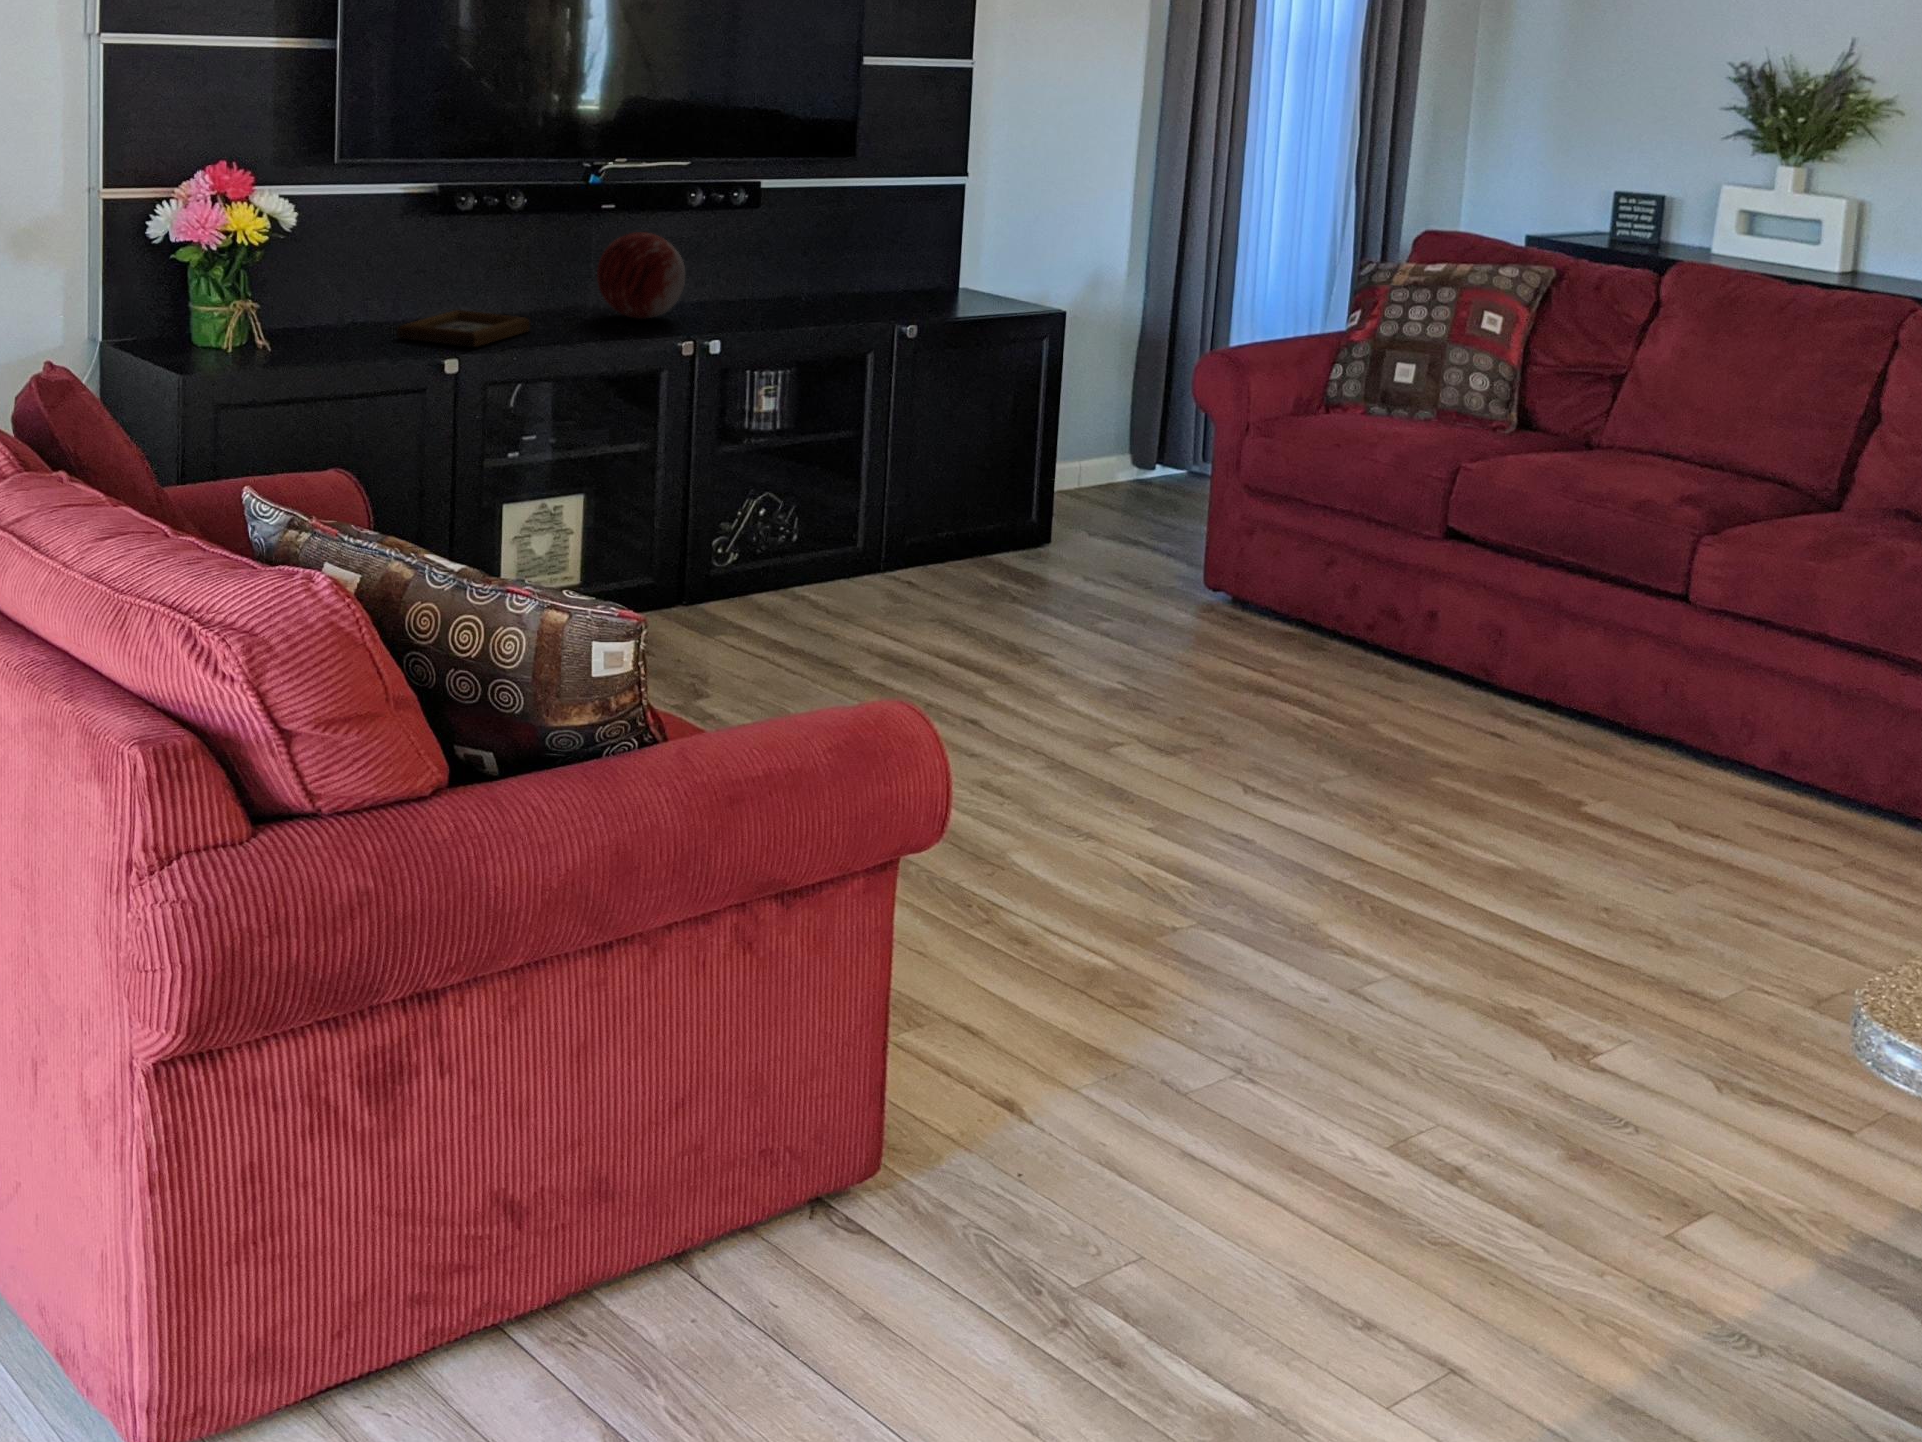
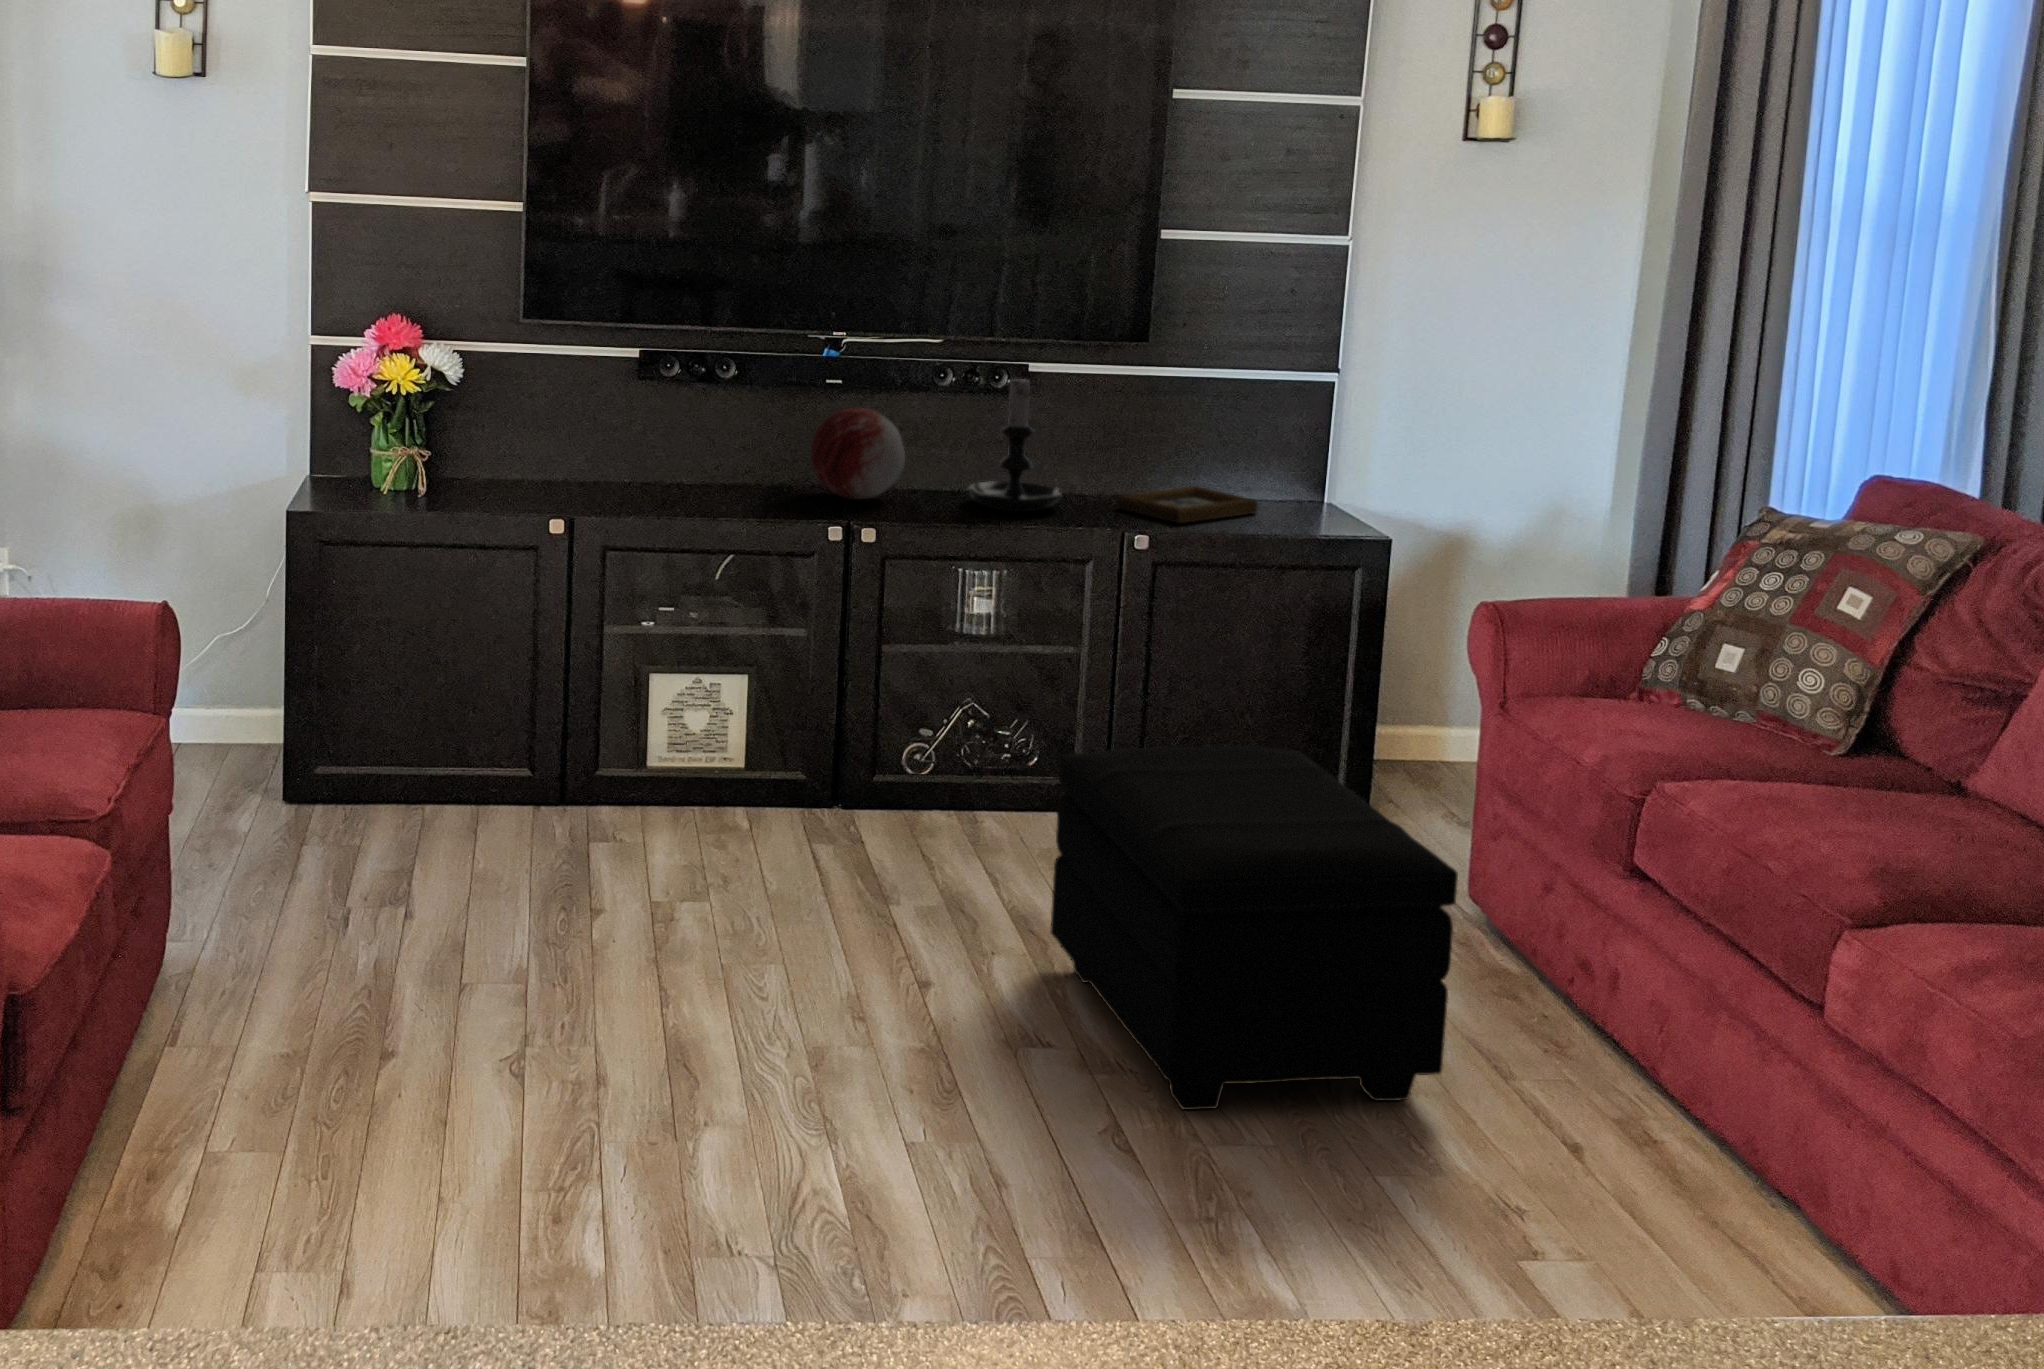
candle holder: none [730,189,818,317] -> present [969,374,1063,512]
picture frame: present [397,310,530,347] -> present [1116,486,1257,523]
footstool: none [1011,483,1401,766] -> present [1051,746,1458,1110]

